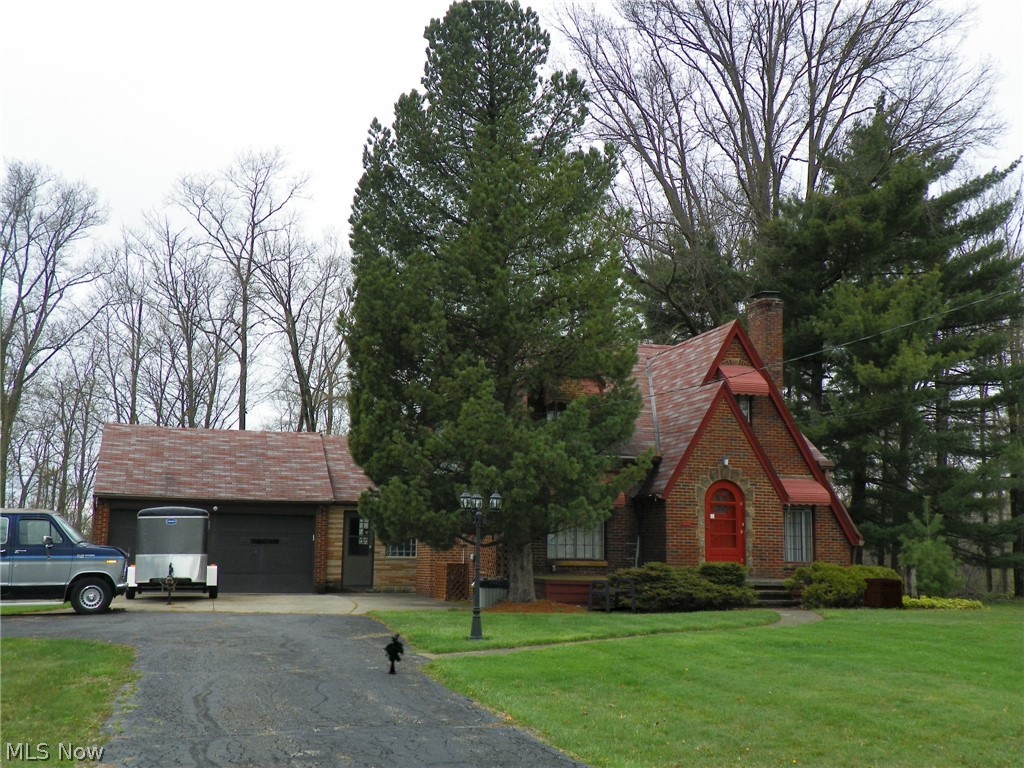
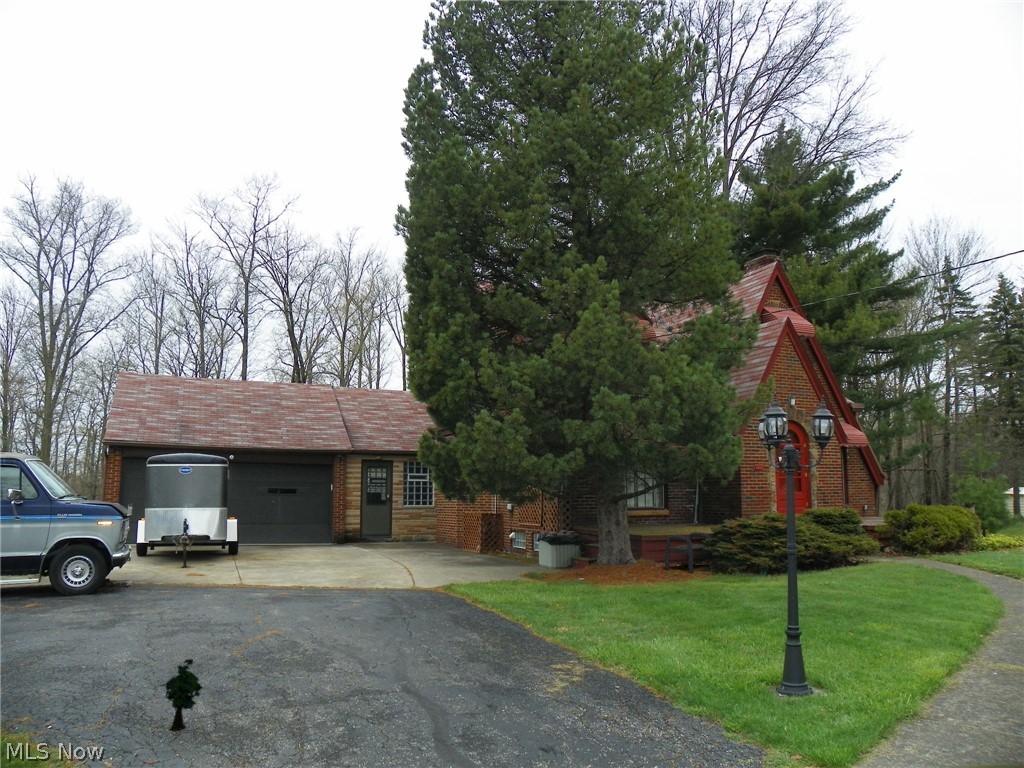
wooden crate: present [863,578,903,607] -> none [917,527,961,558]
decorative plant: present [383,634,404,674] -> present [161,659,203,730]

